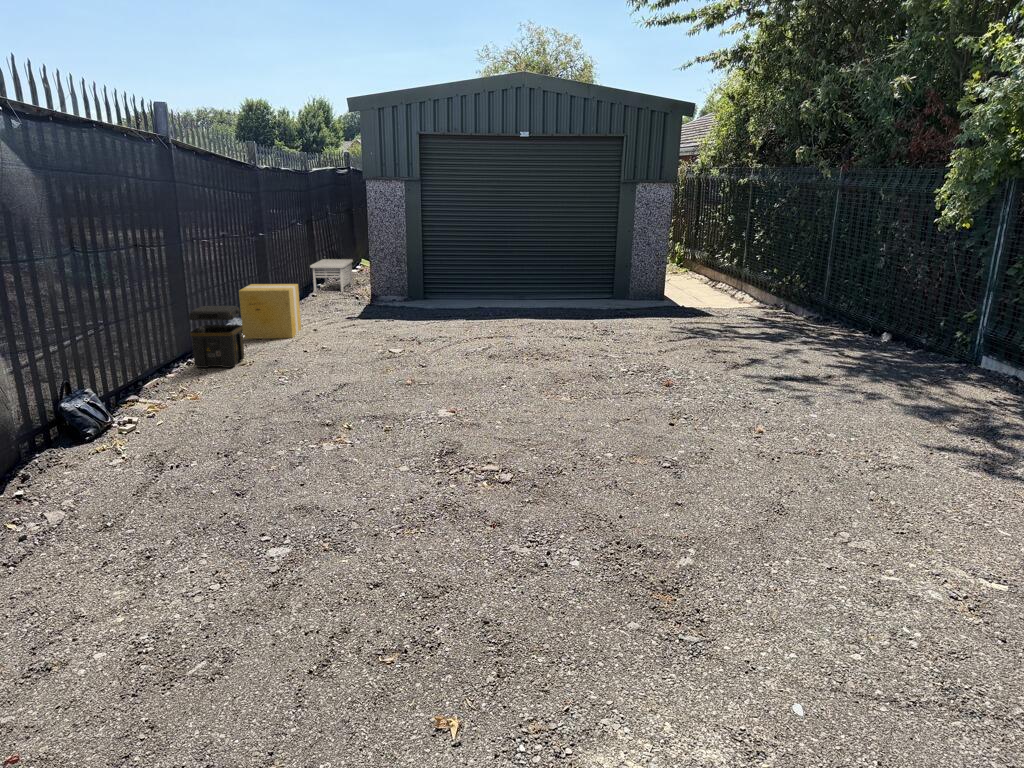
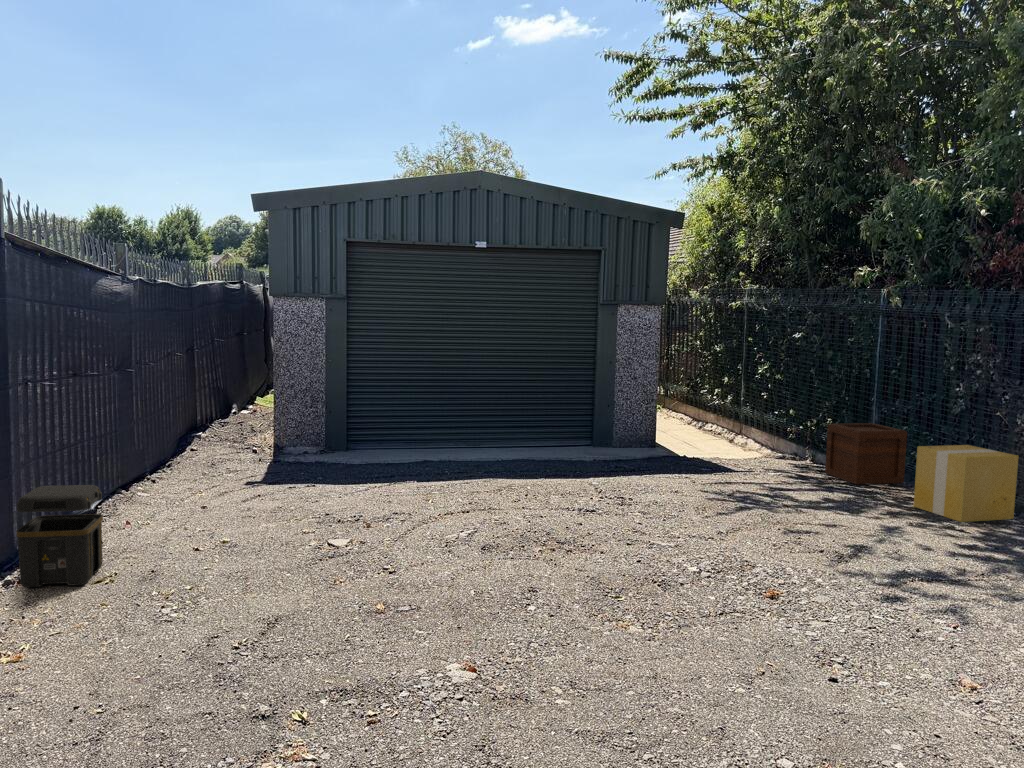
storage bench: present [310,259,353,292] -> none [186,398,242,444]
wooden crate: none [783,277,847,324] -> present [825,423,907,485]
cardboard box: present [239,284,301,339] -> present [914,445,1018,522]

